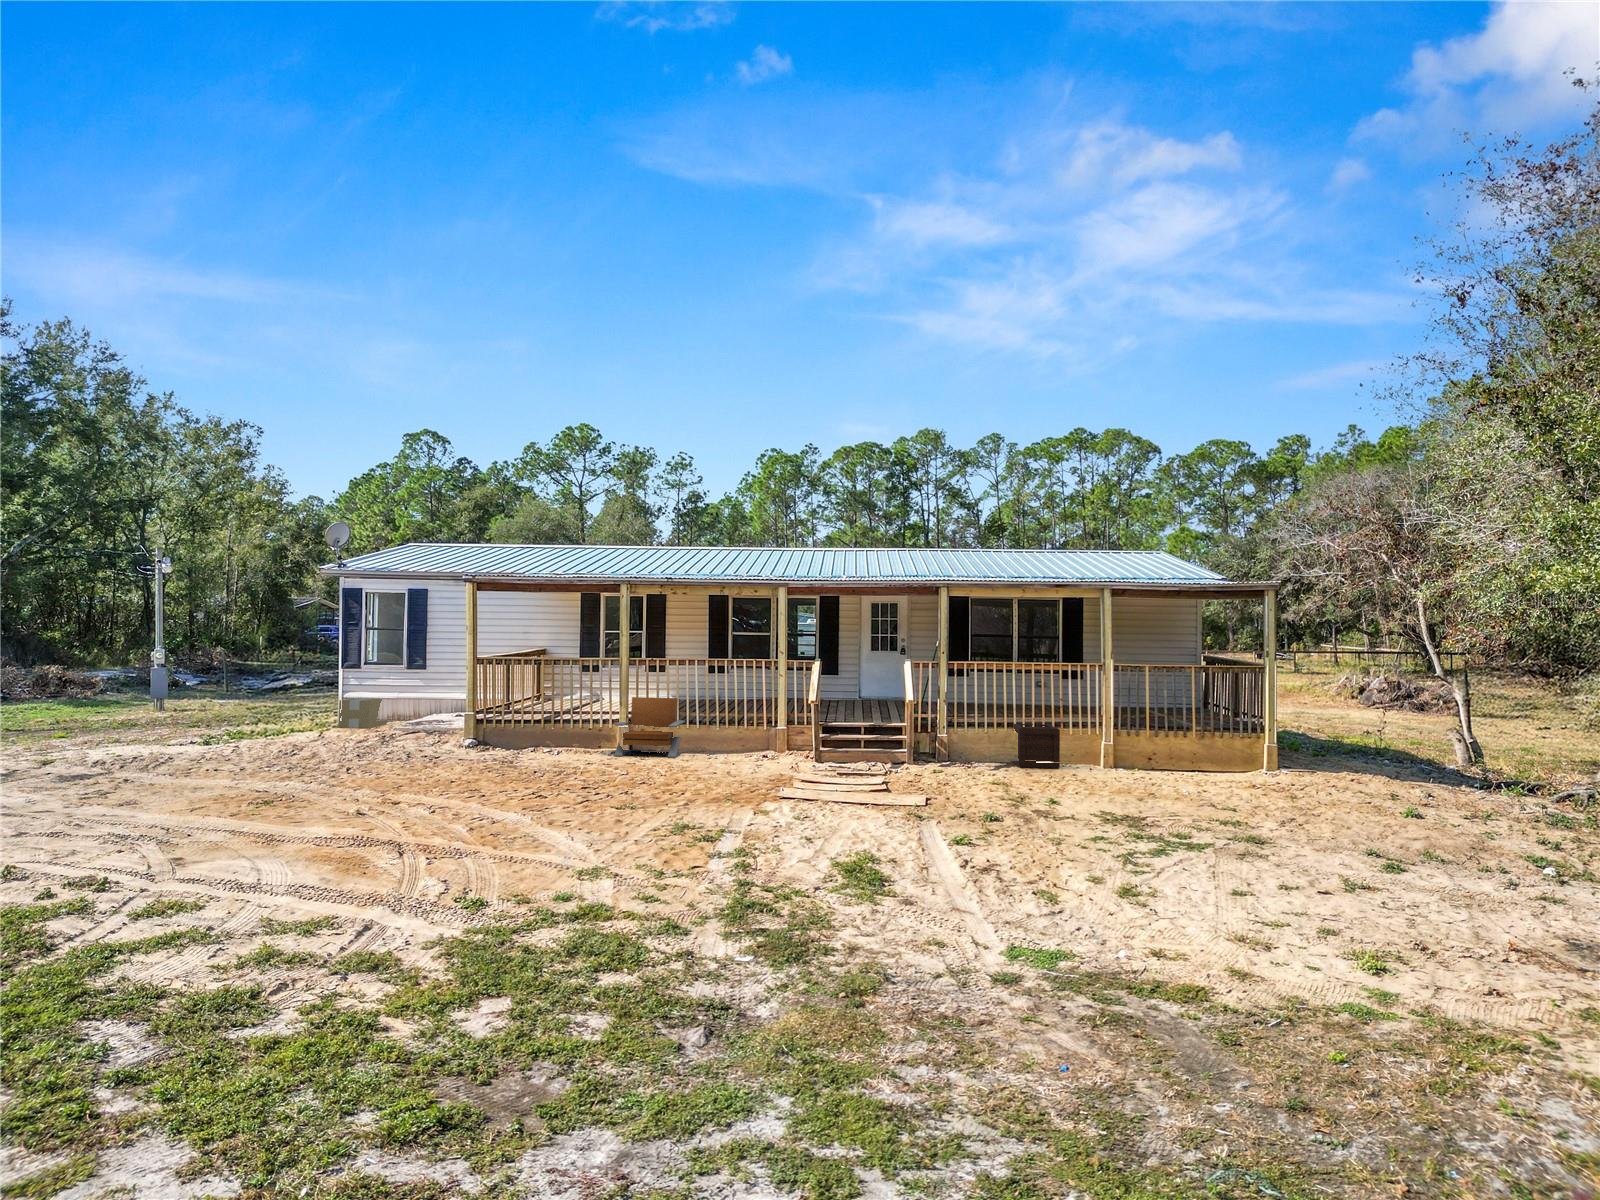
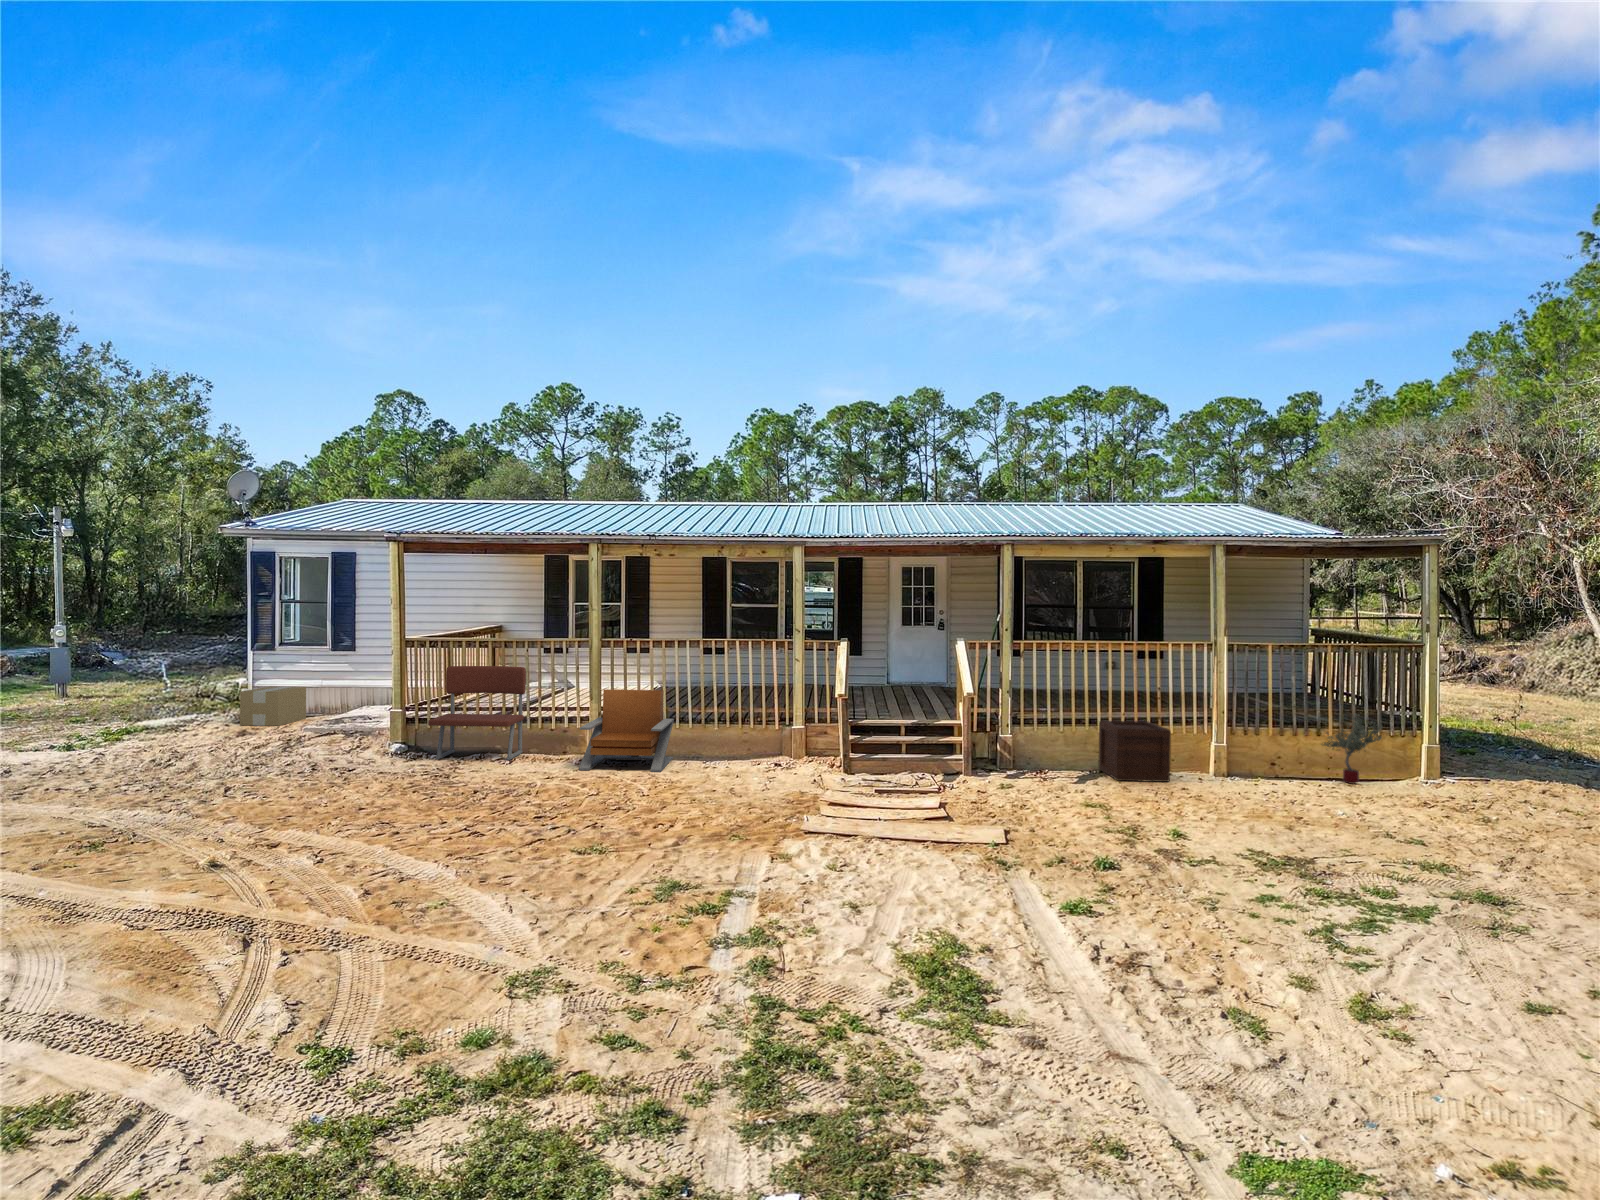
bench: none [500,679,572,750] -> present [428,666,526,760]
potted tree: none [1176,718,1222,772] -> present [1321,714,1383,784]

